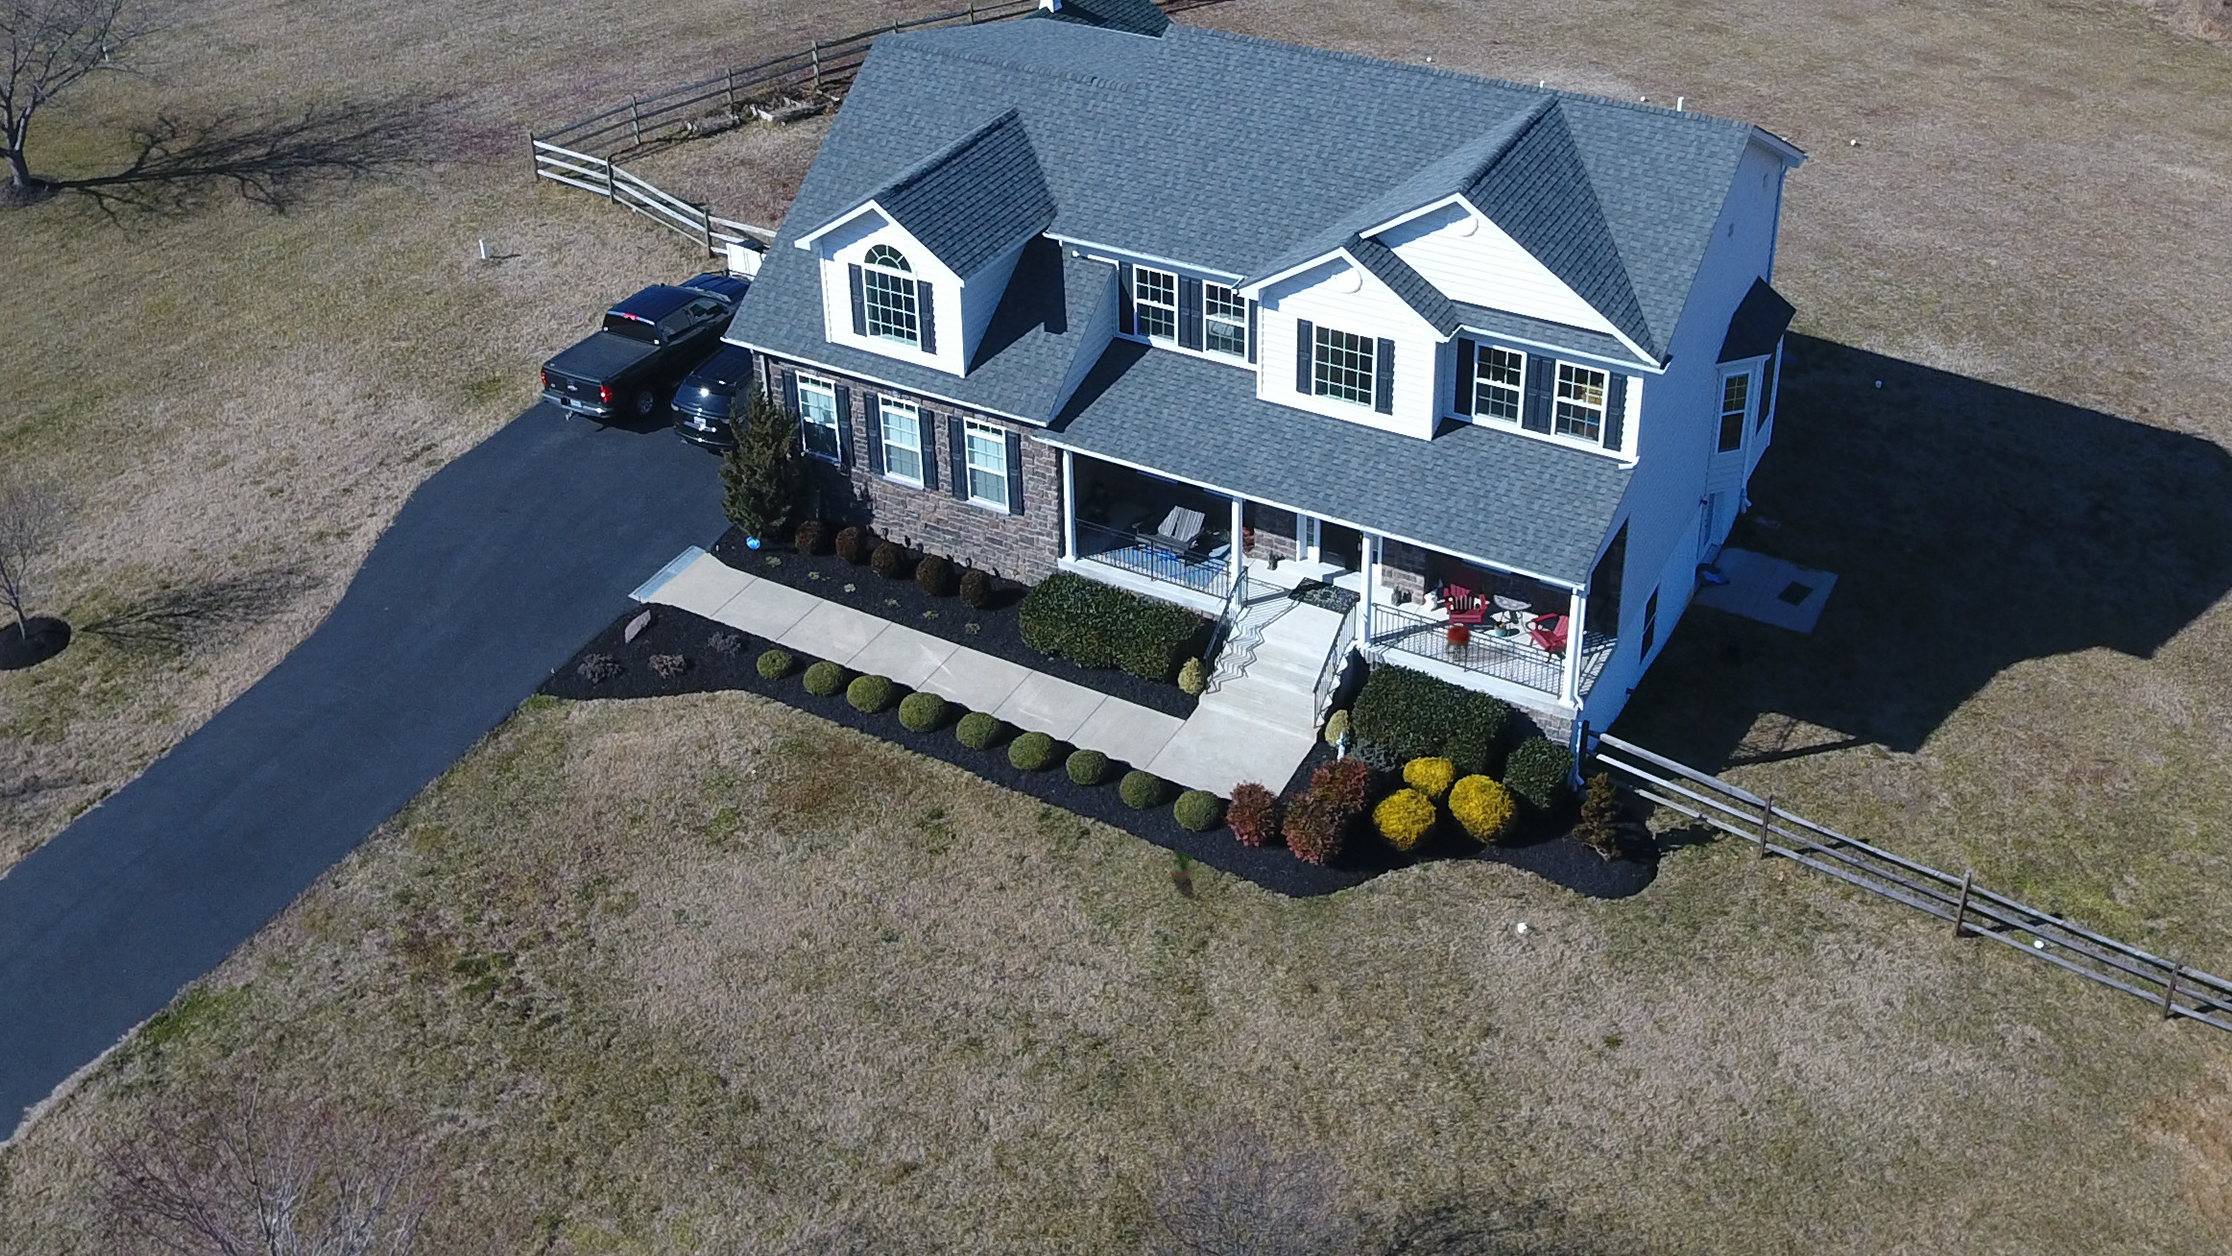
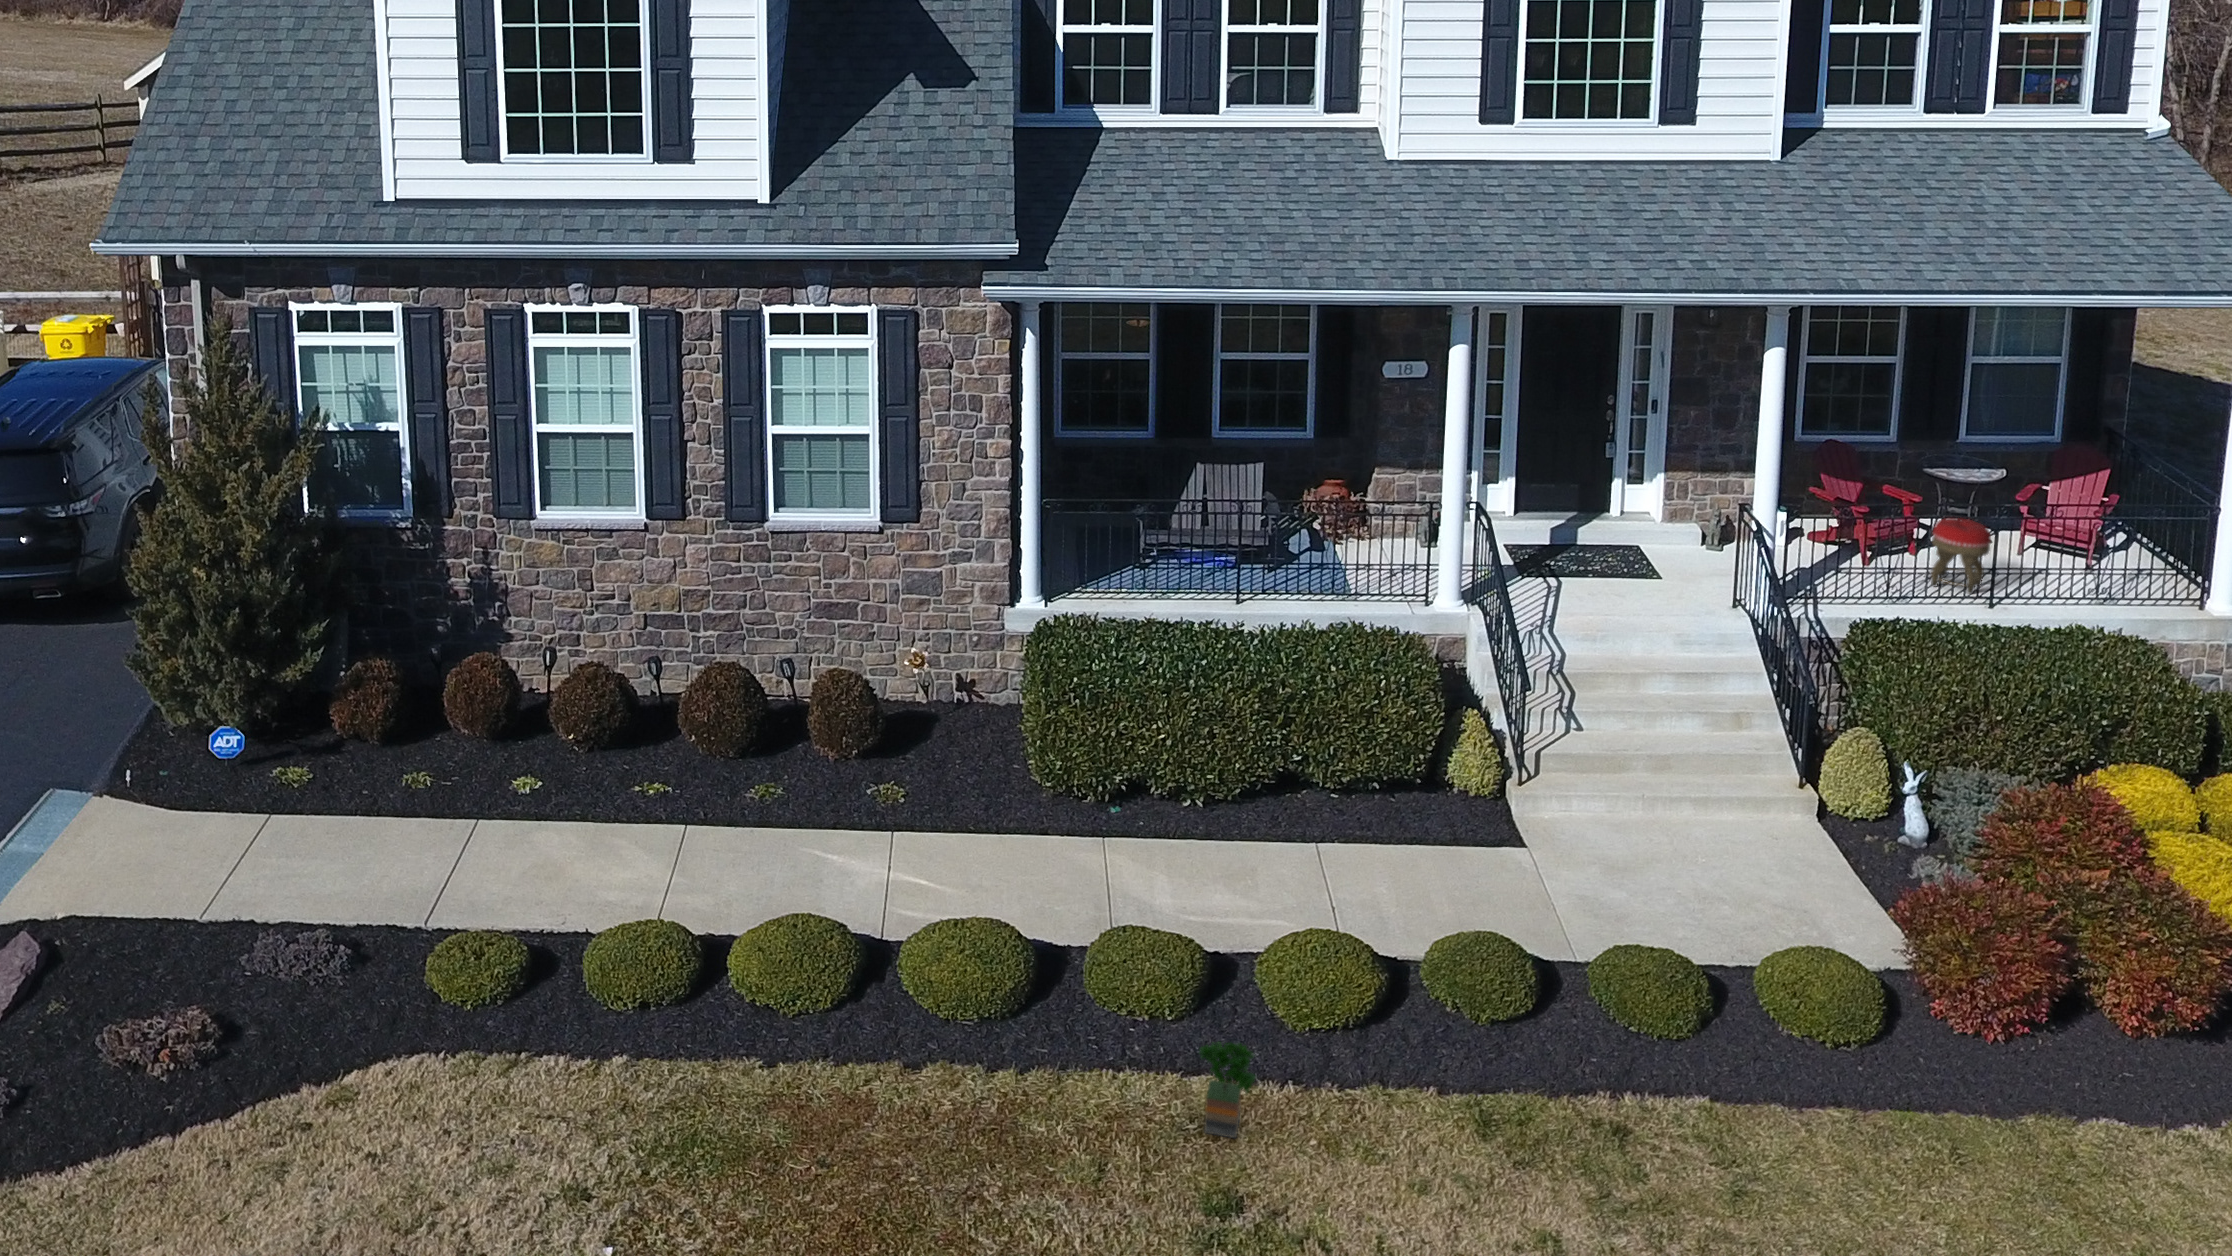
potted tree: present [1174,852,1192,883] -> present [1199,1042,1255,1138]

